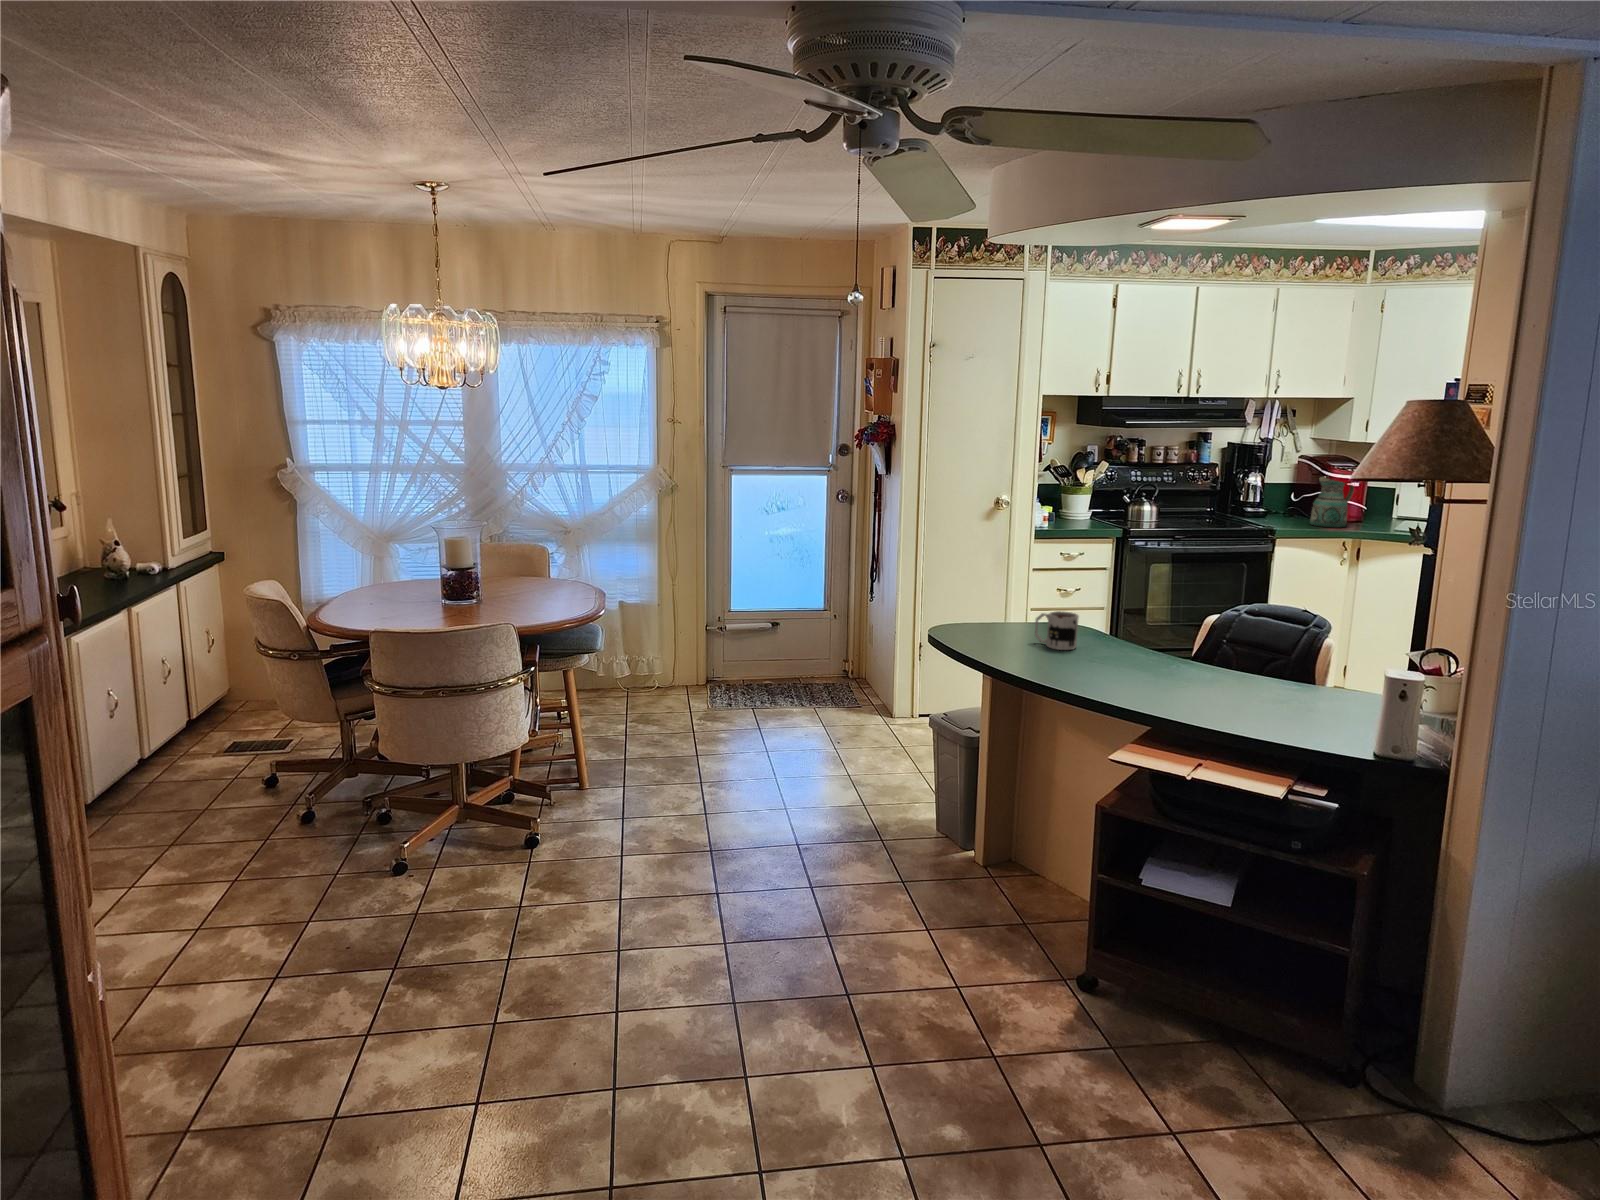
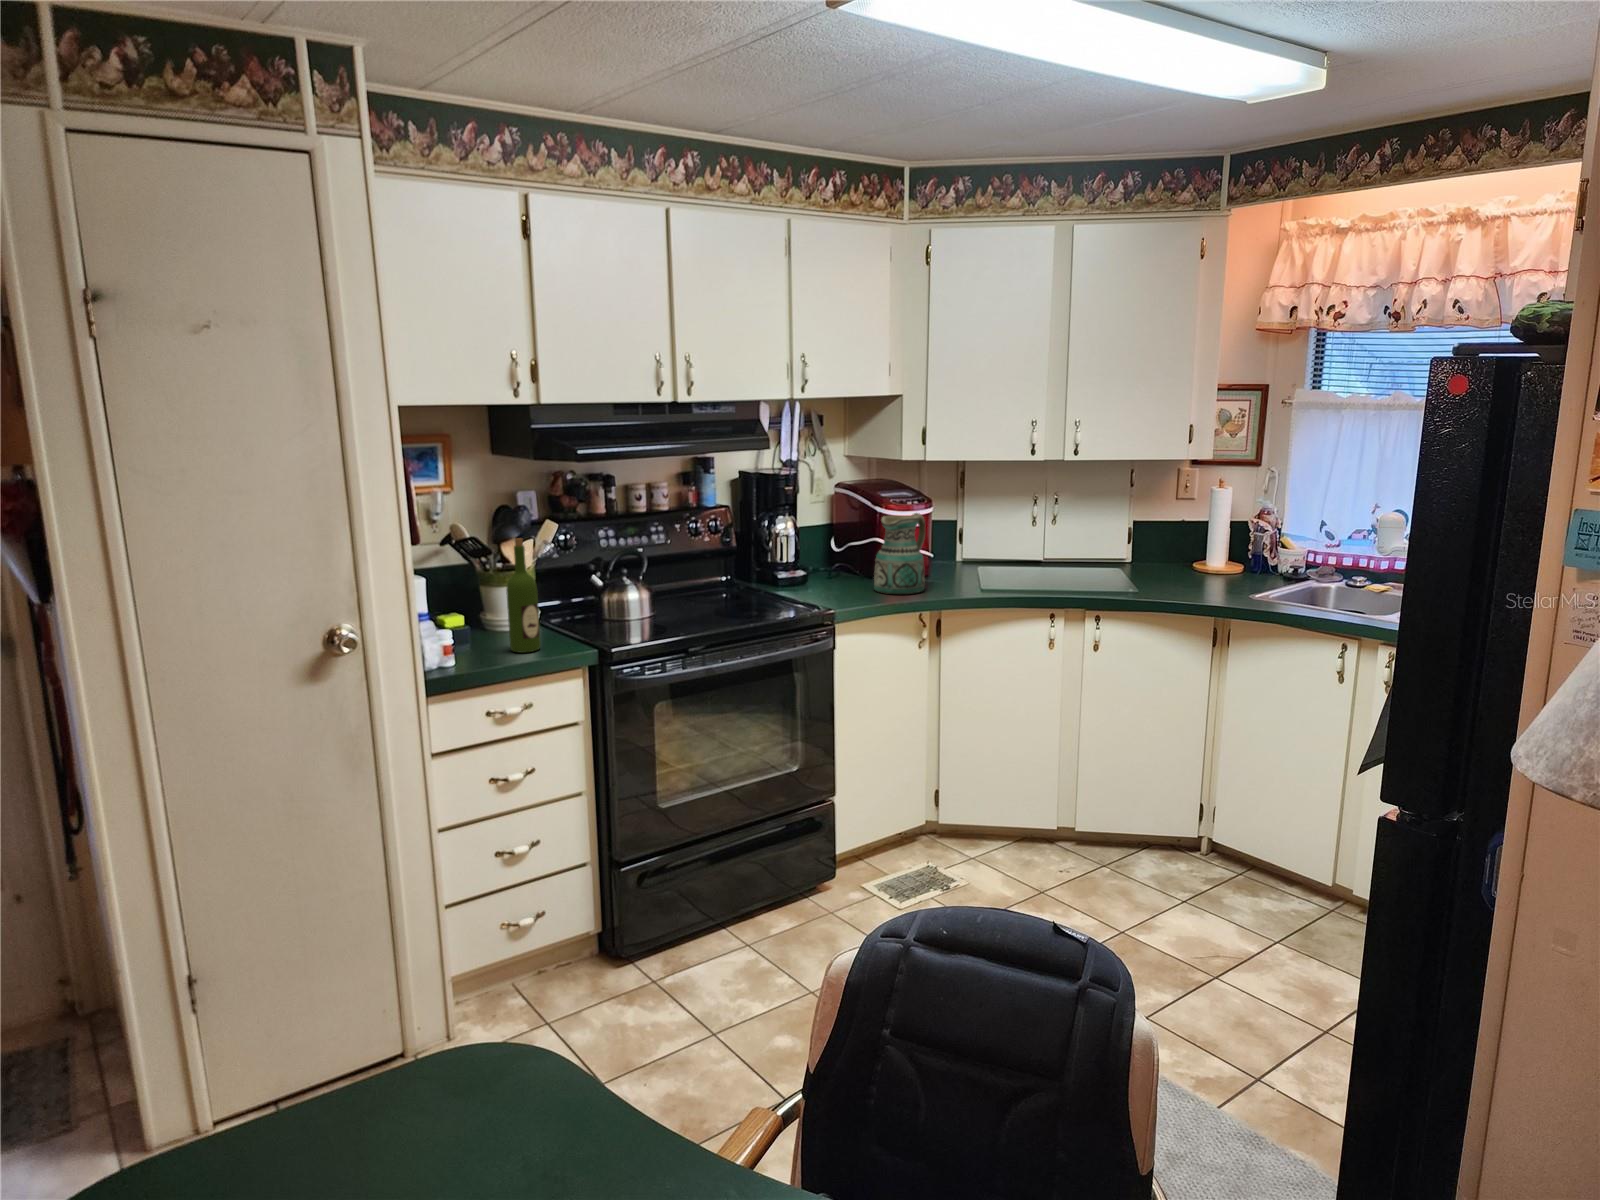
wine bottle: none [1076,467,1095,528] -> present [506,538,541,653]
mug: present [1035,611,1079,650] -> none [399,1019,530,1157]

